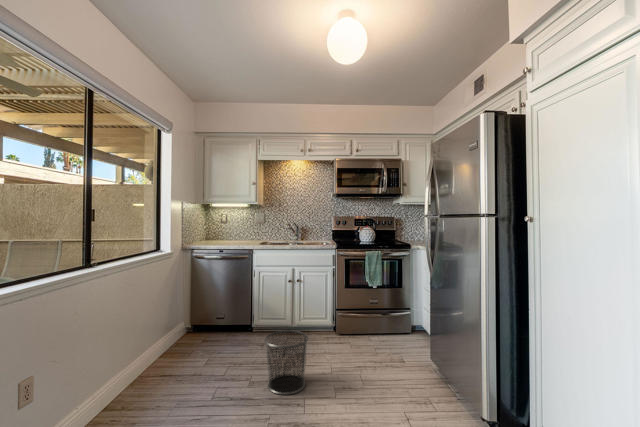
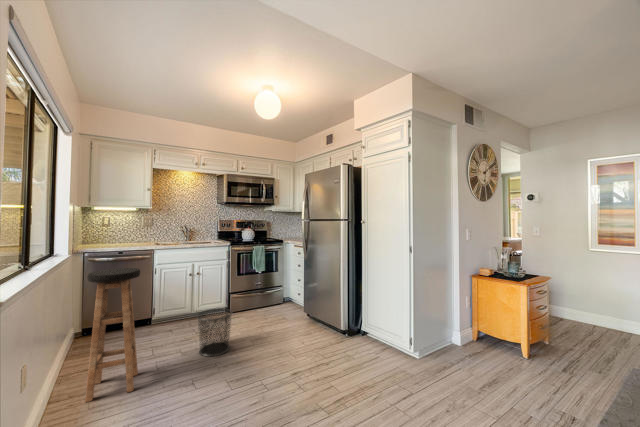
bar stool: none [136,269,198,414] -> present [85,268,140,402]

